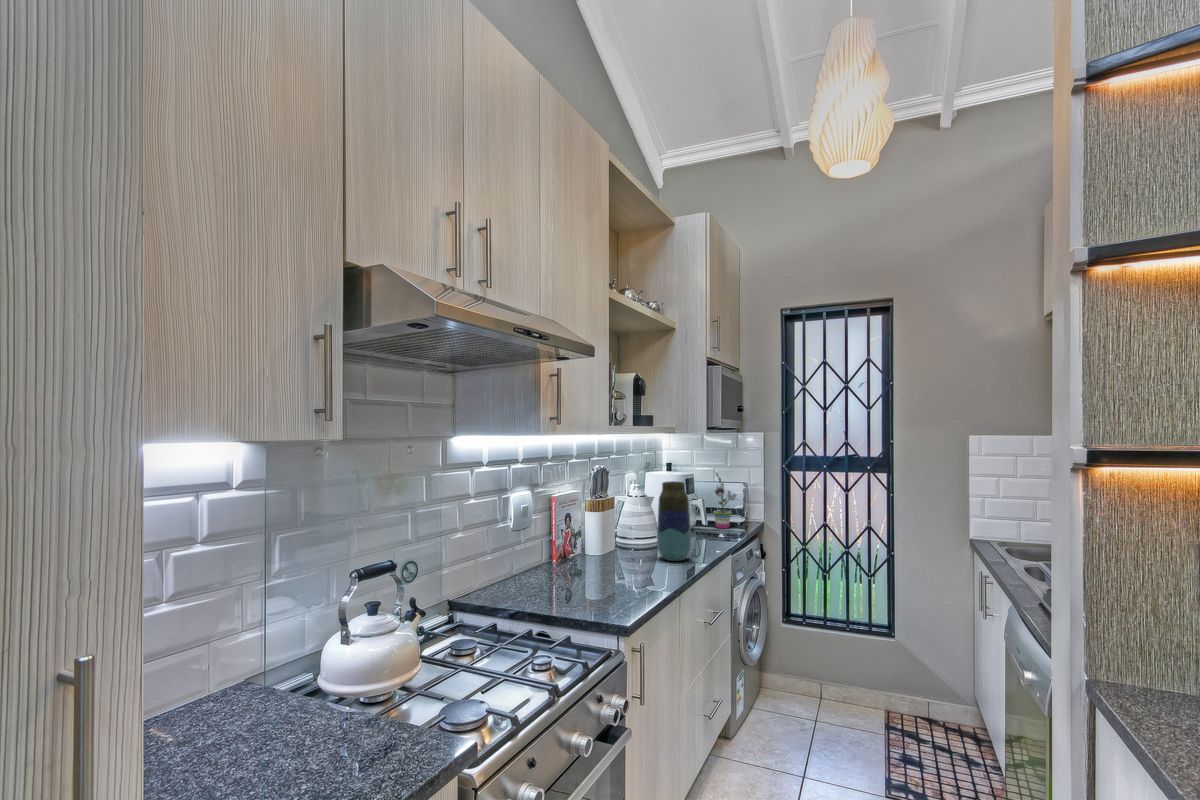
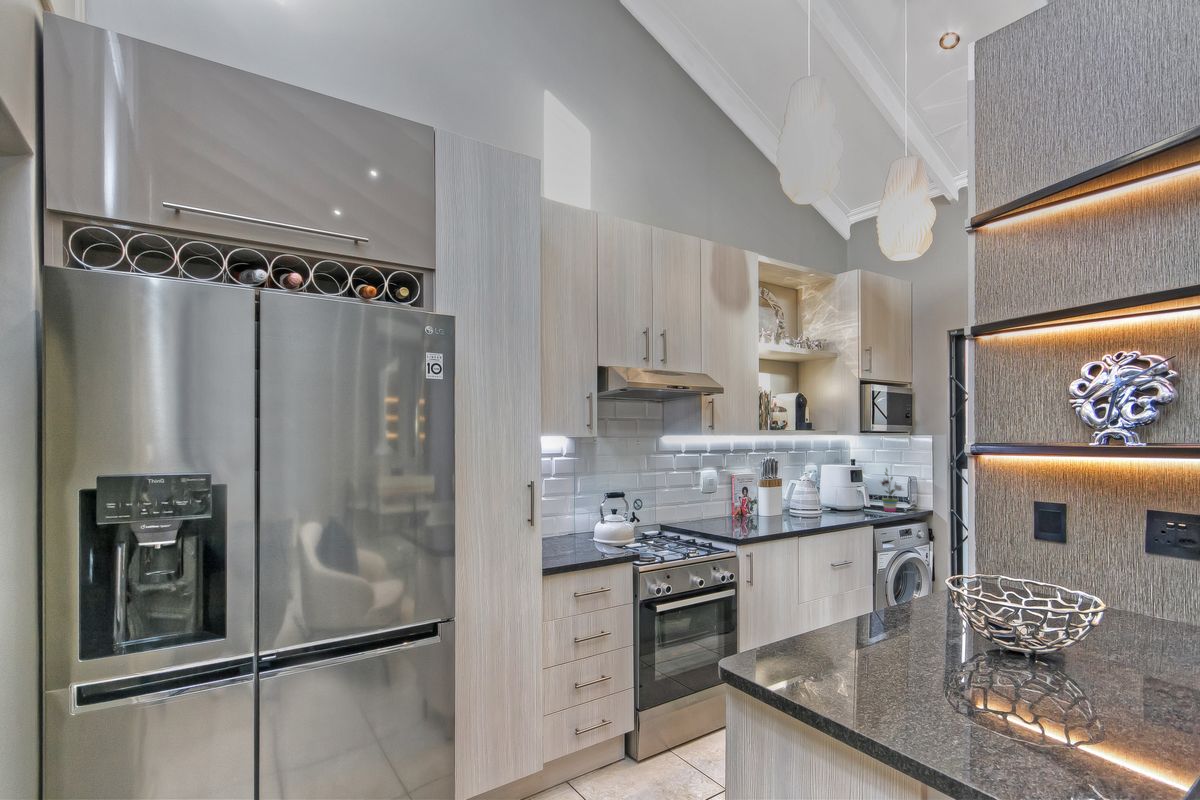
vase: present [657,481,691,561] -> none [803,469,827,522]

